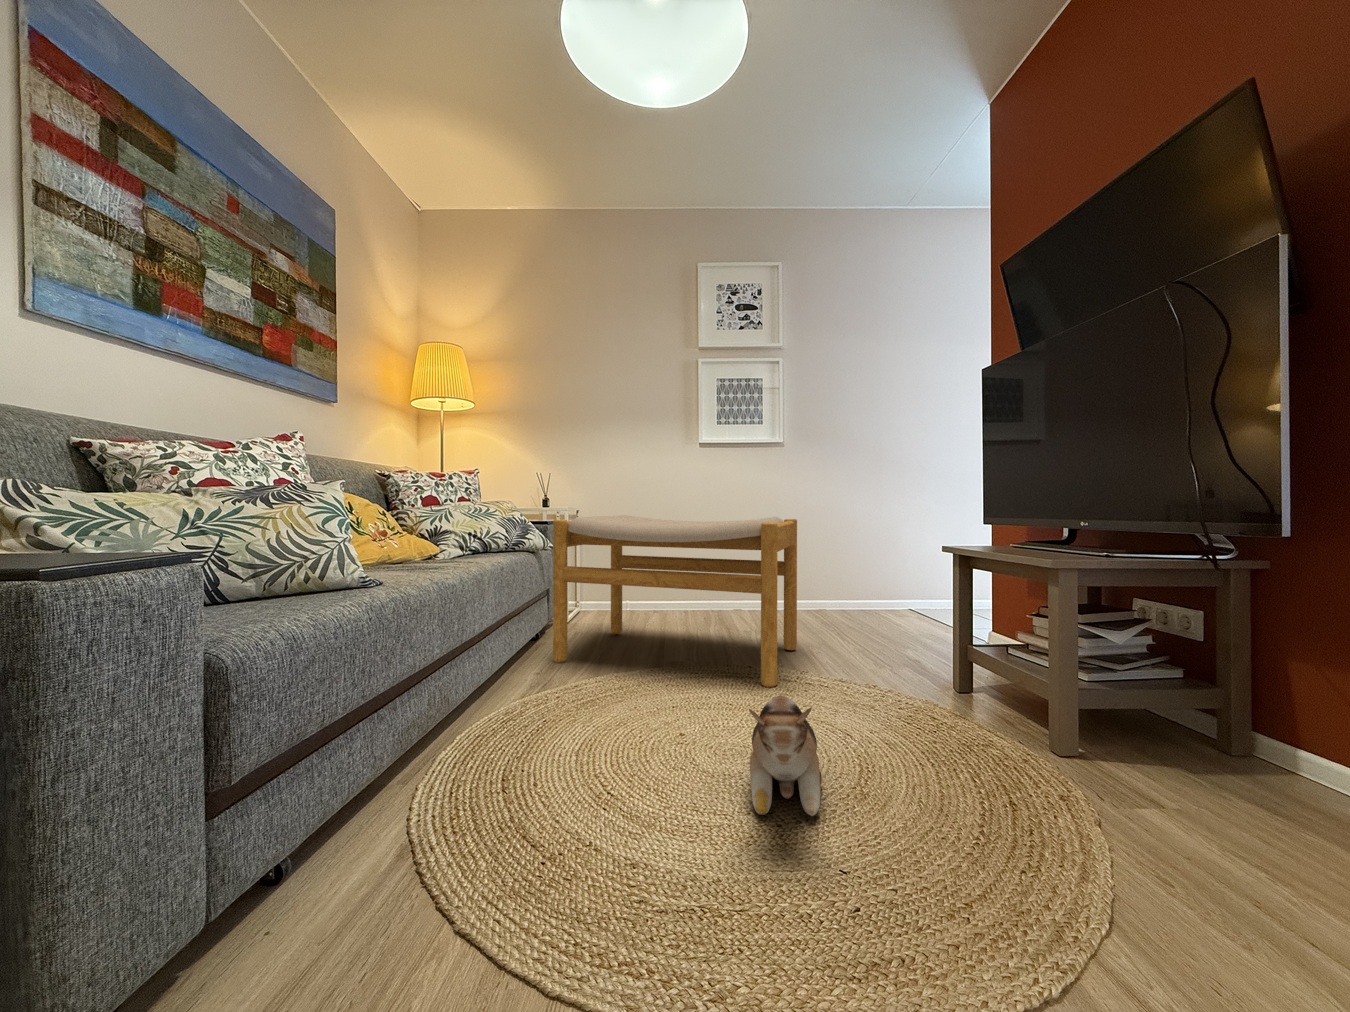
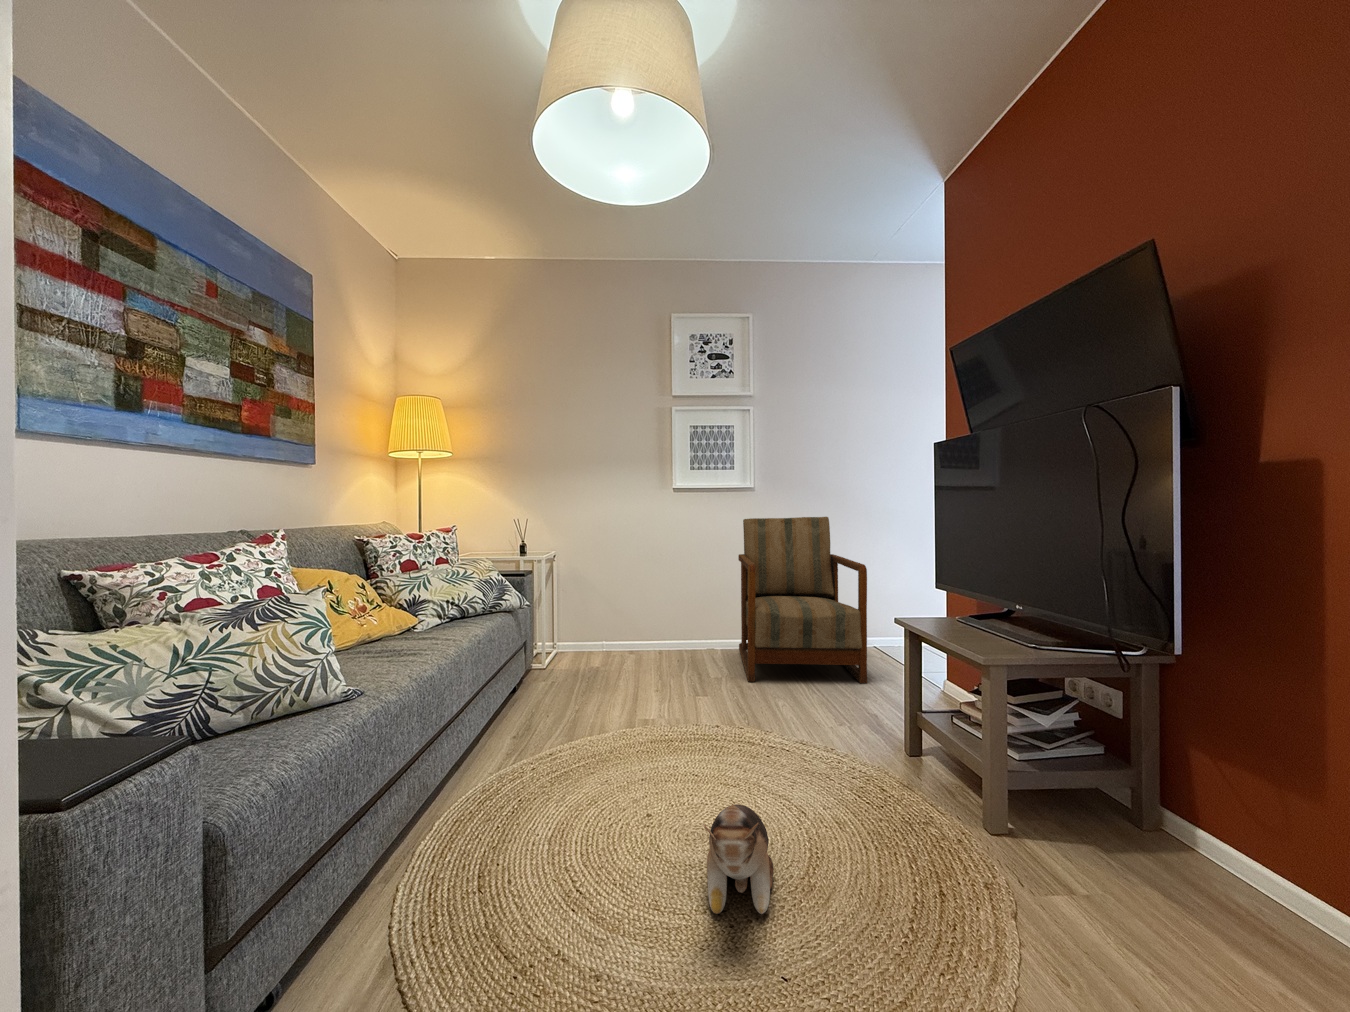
armchair: none [767,471,905,637] -> present [738,517,867,684]
footstool: present [553,515,797,687] -> none [529,572,764,753]

